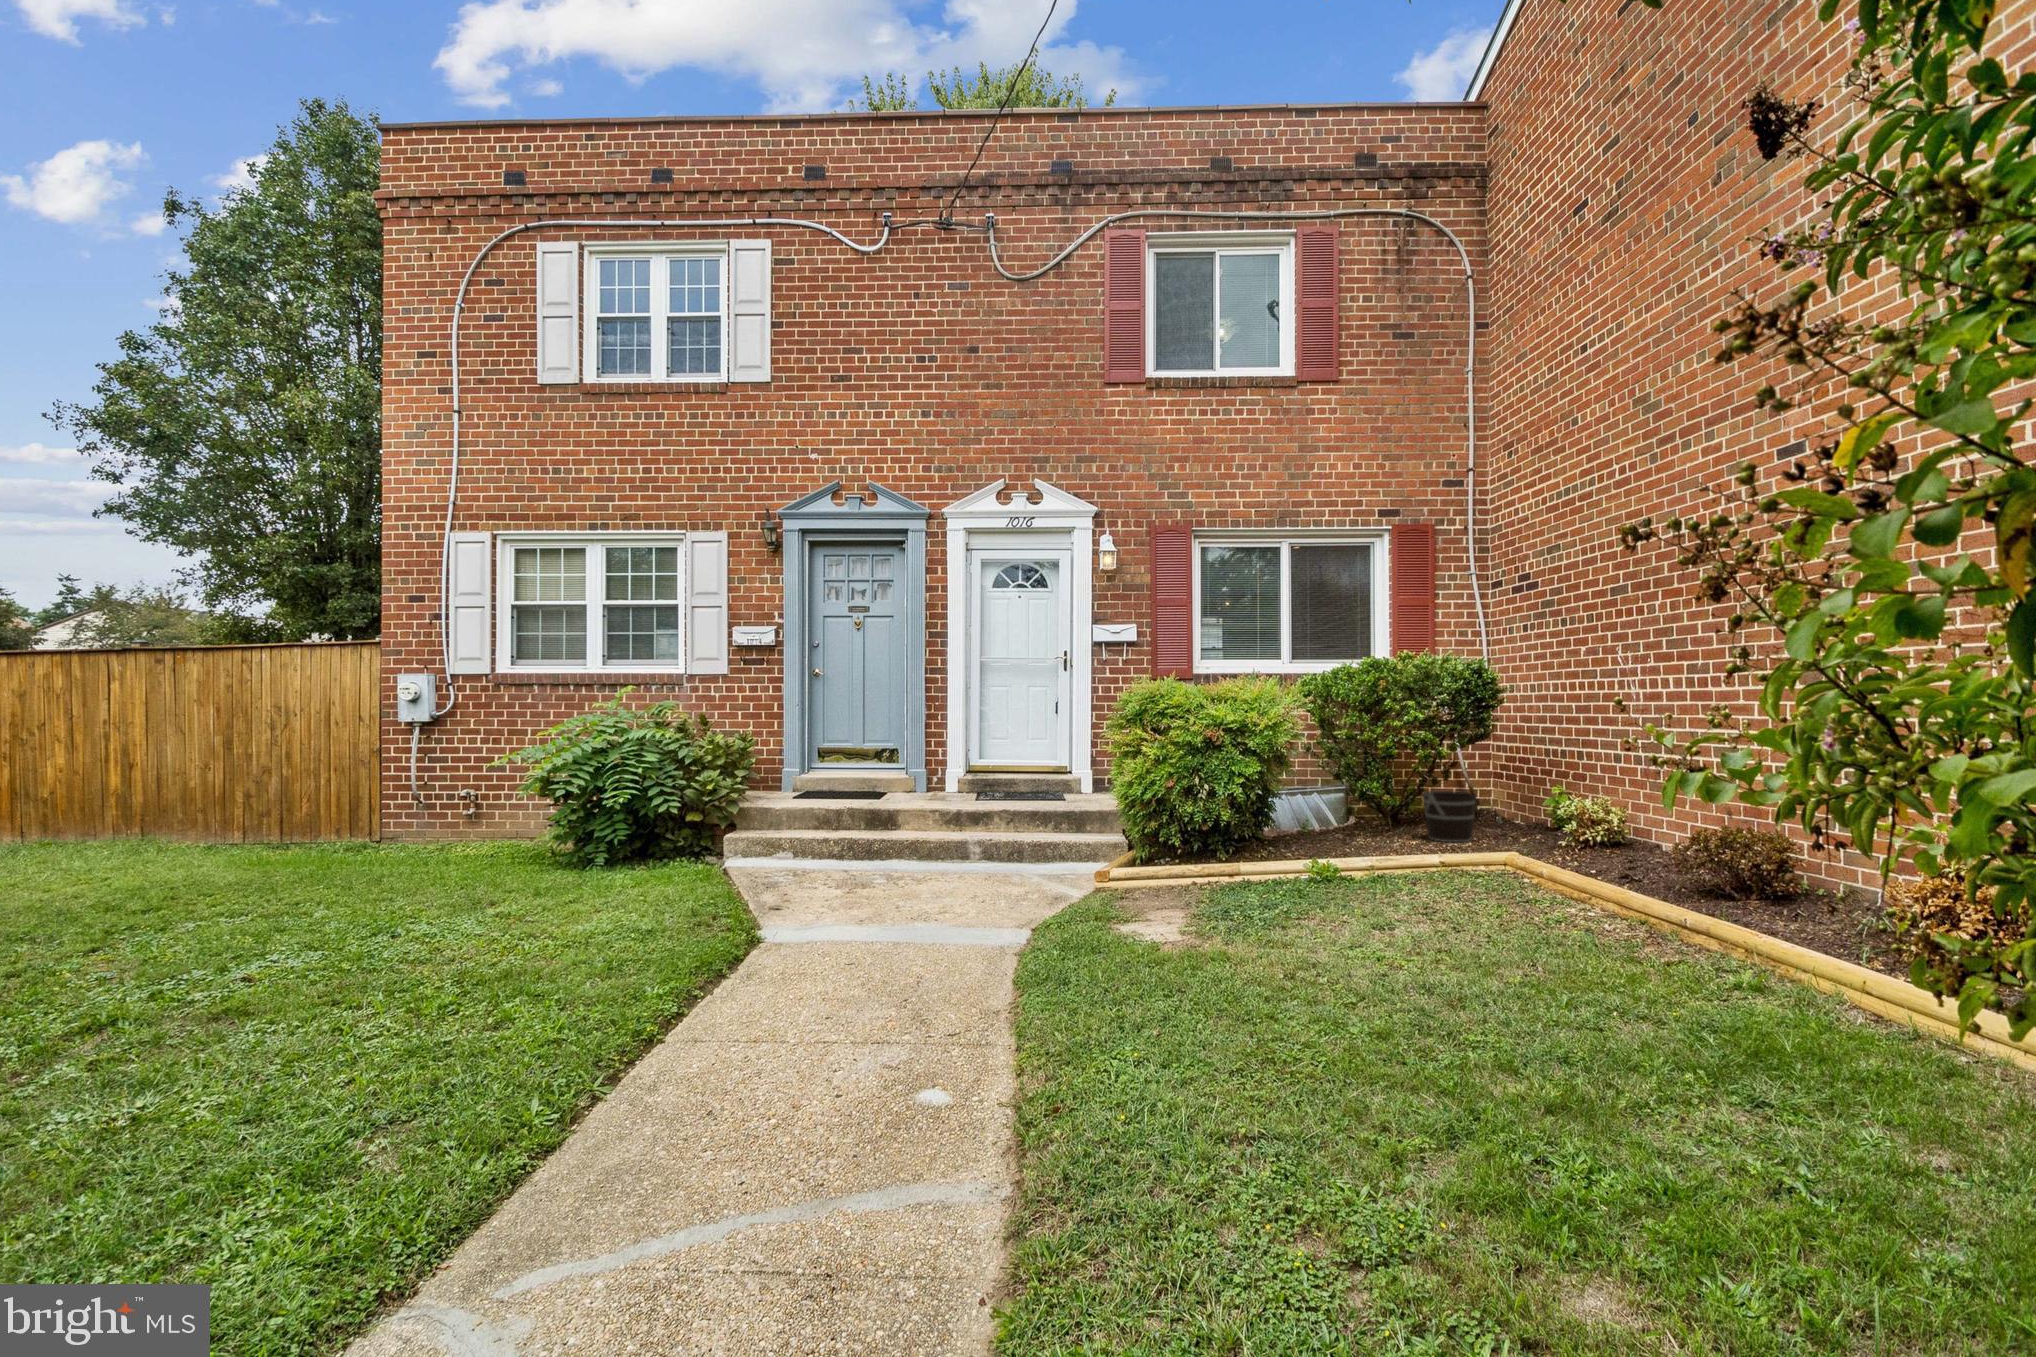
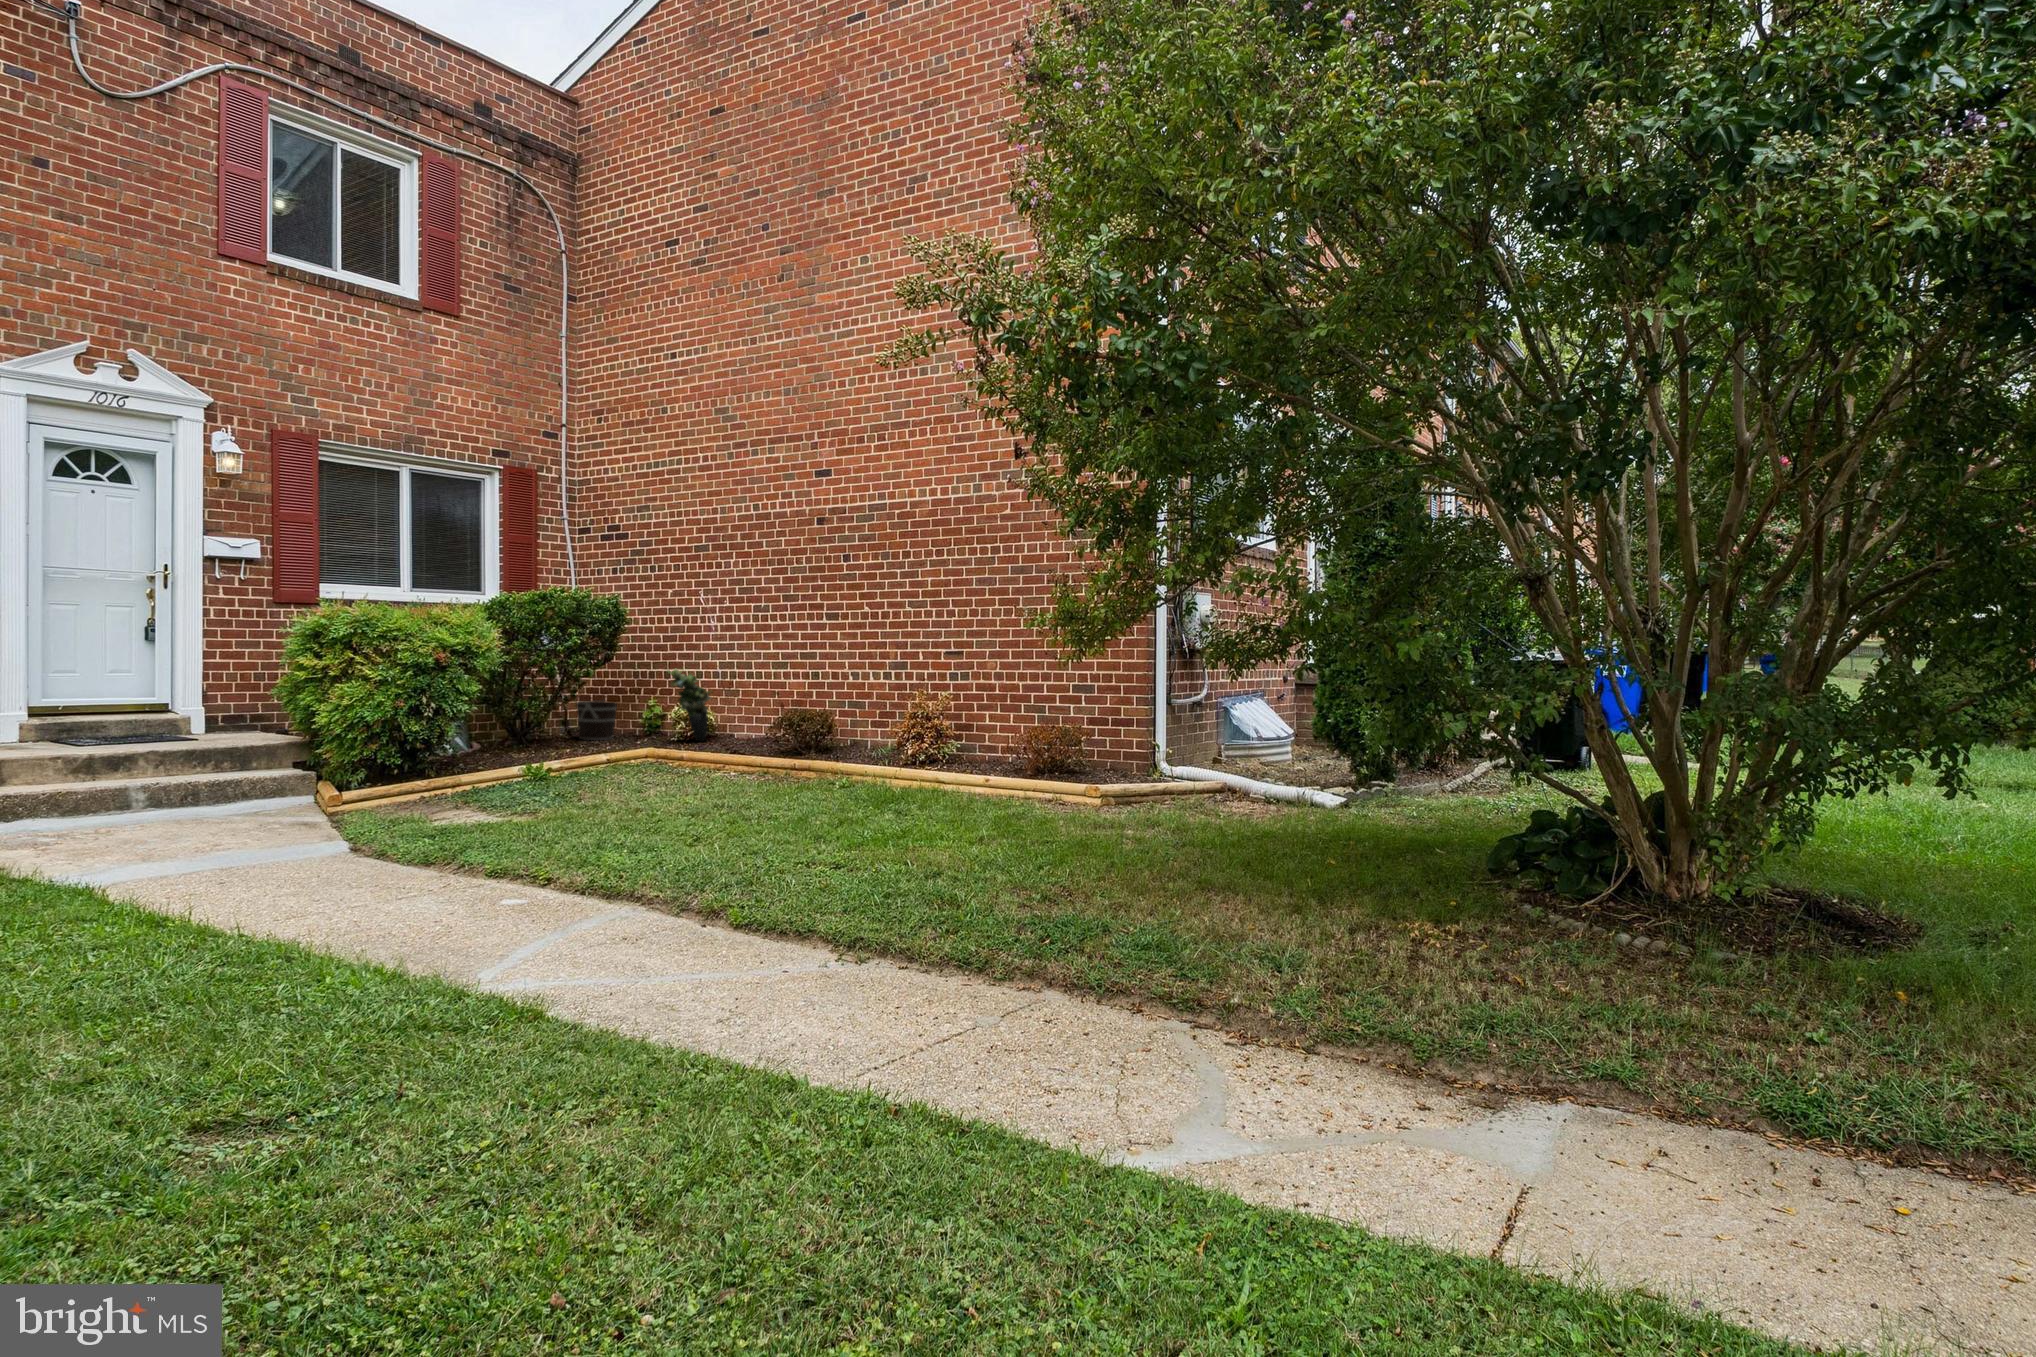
potted plant: none [1527,754,1601,861] -> present [668,668,711,741]

